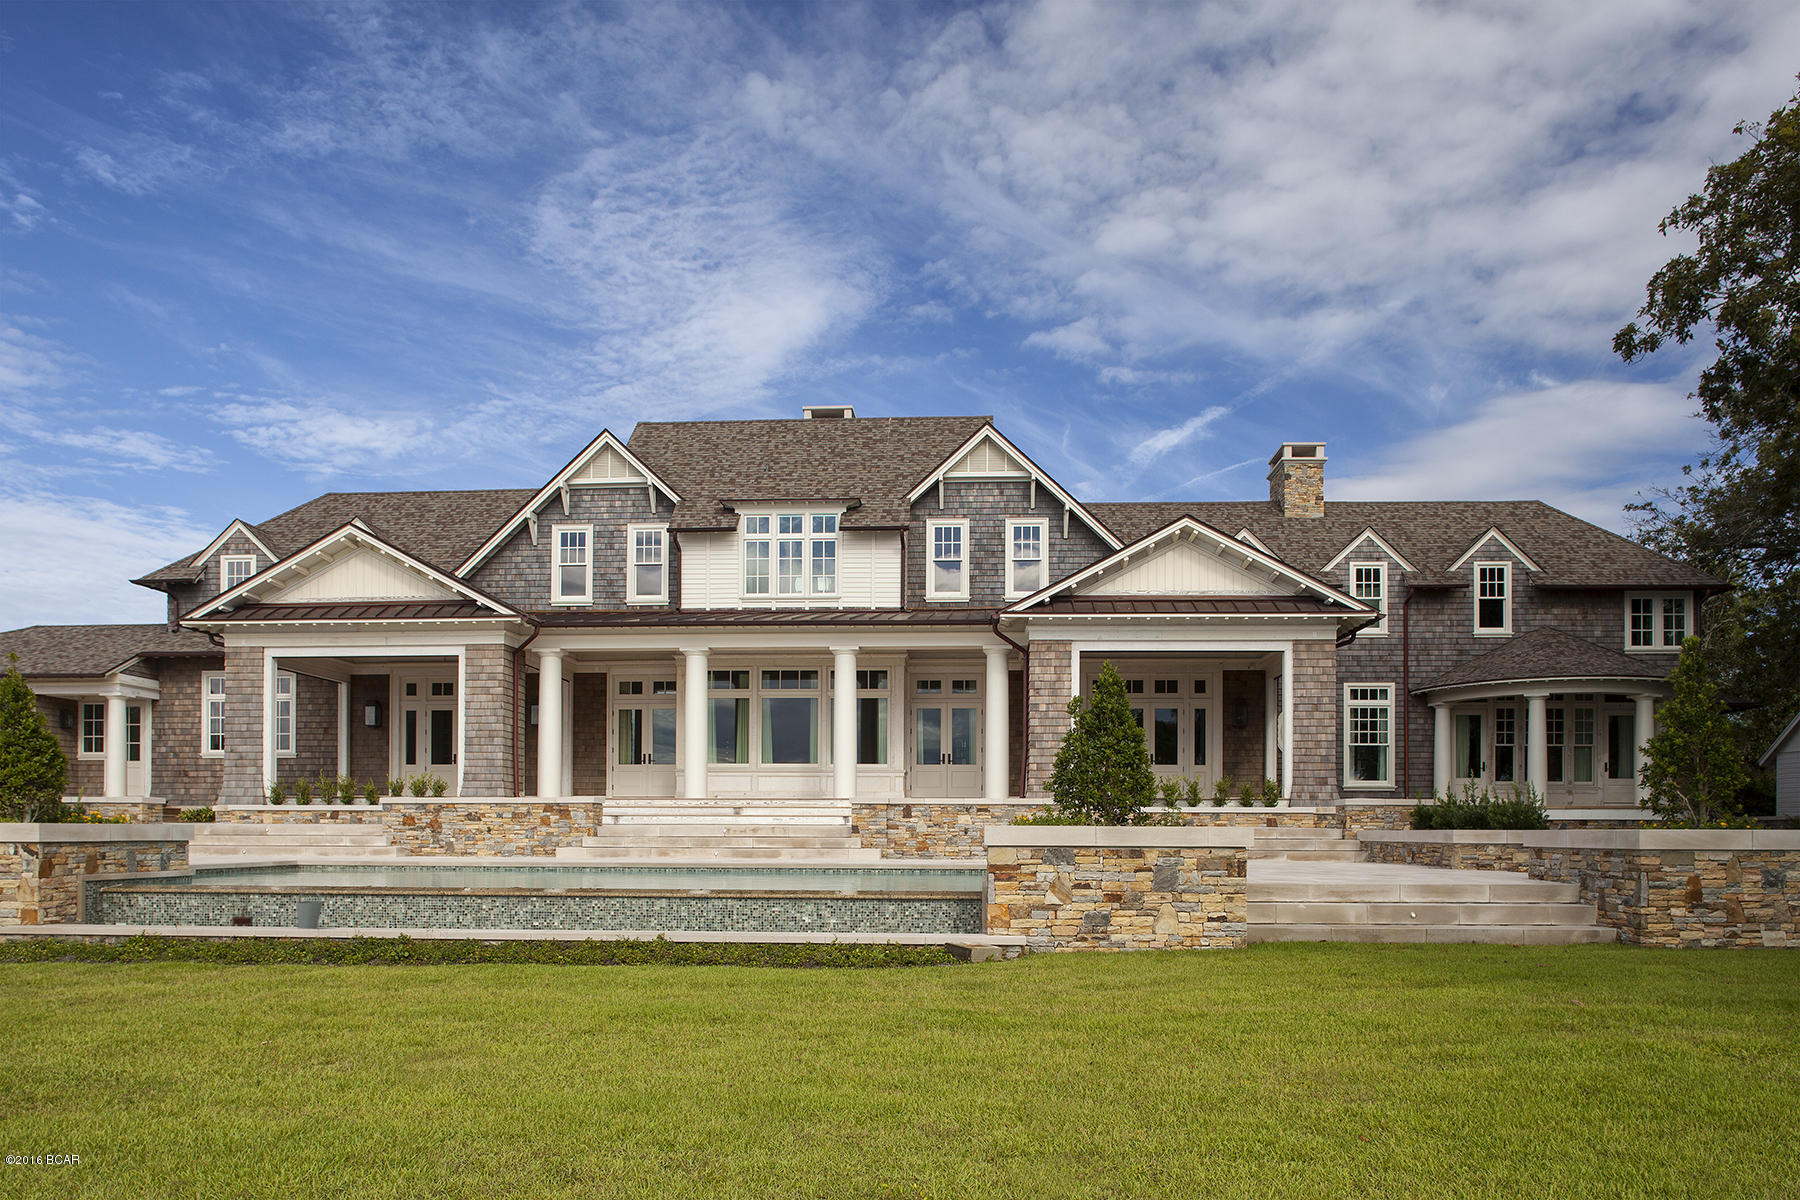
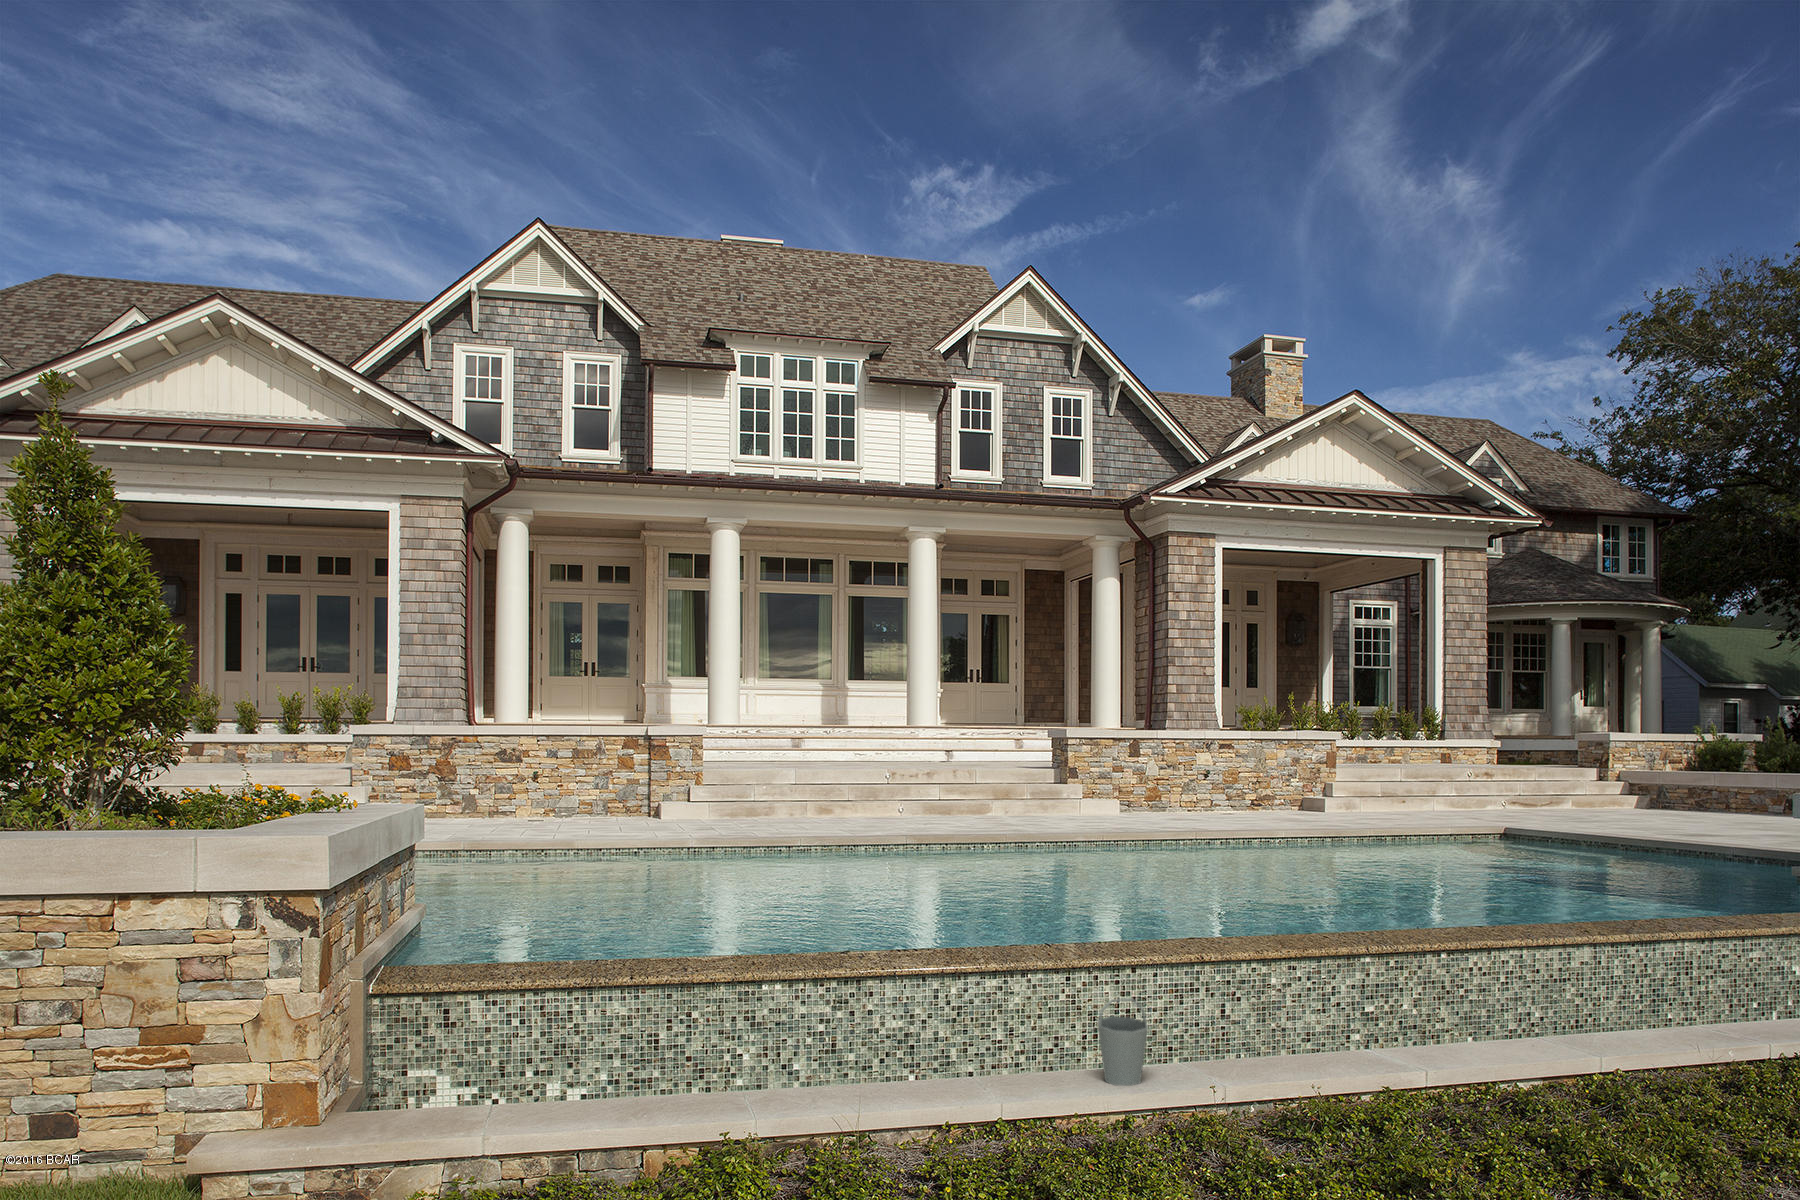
potted plant: present [230,885,264,926] -> none [917,978,1012,1092]

